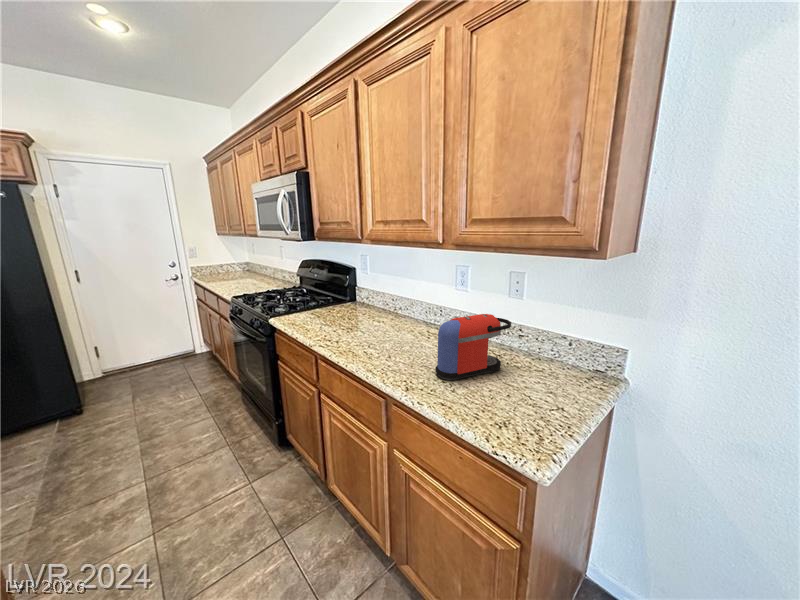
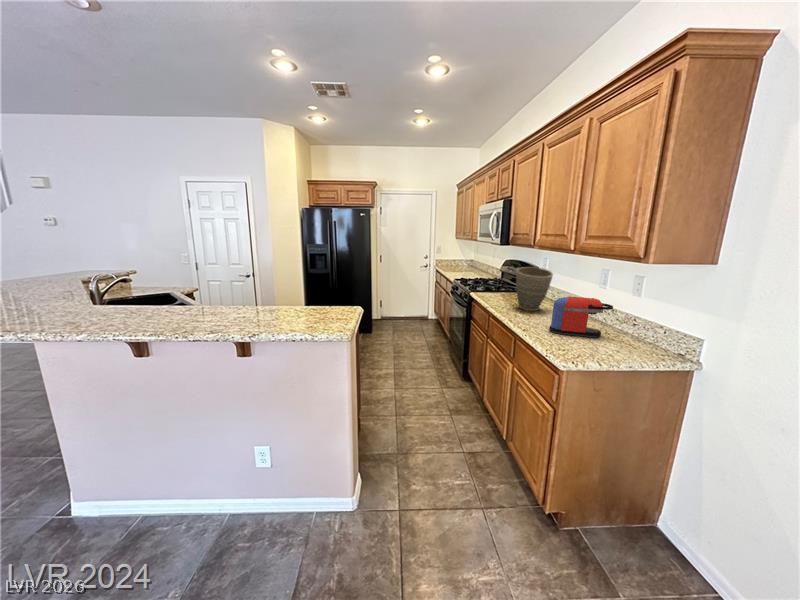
vase: none [347,271,400,338] -> present [516,267,553,311]

